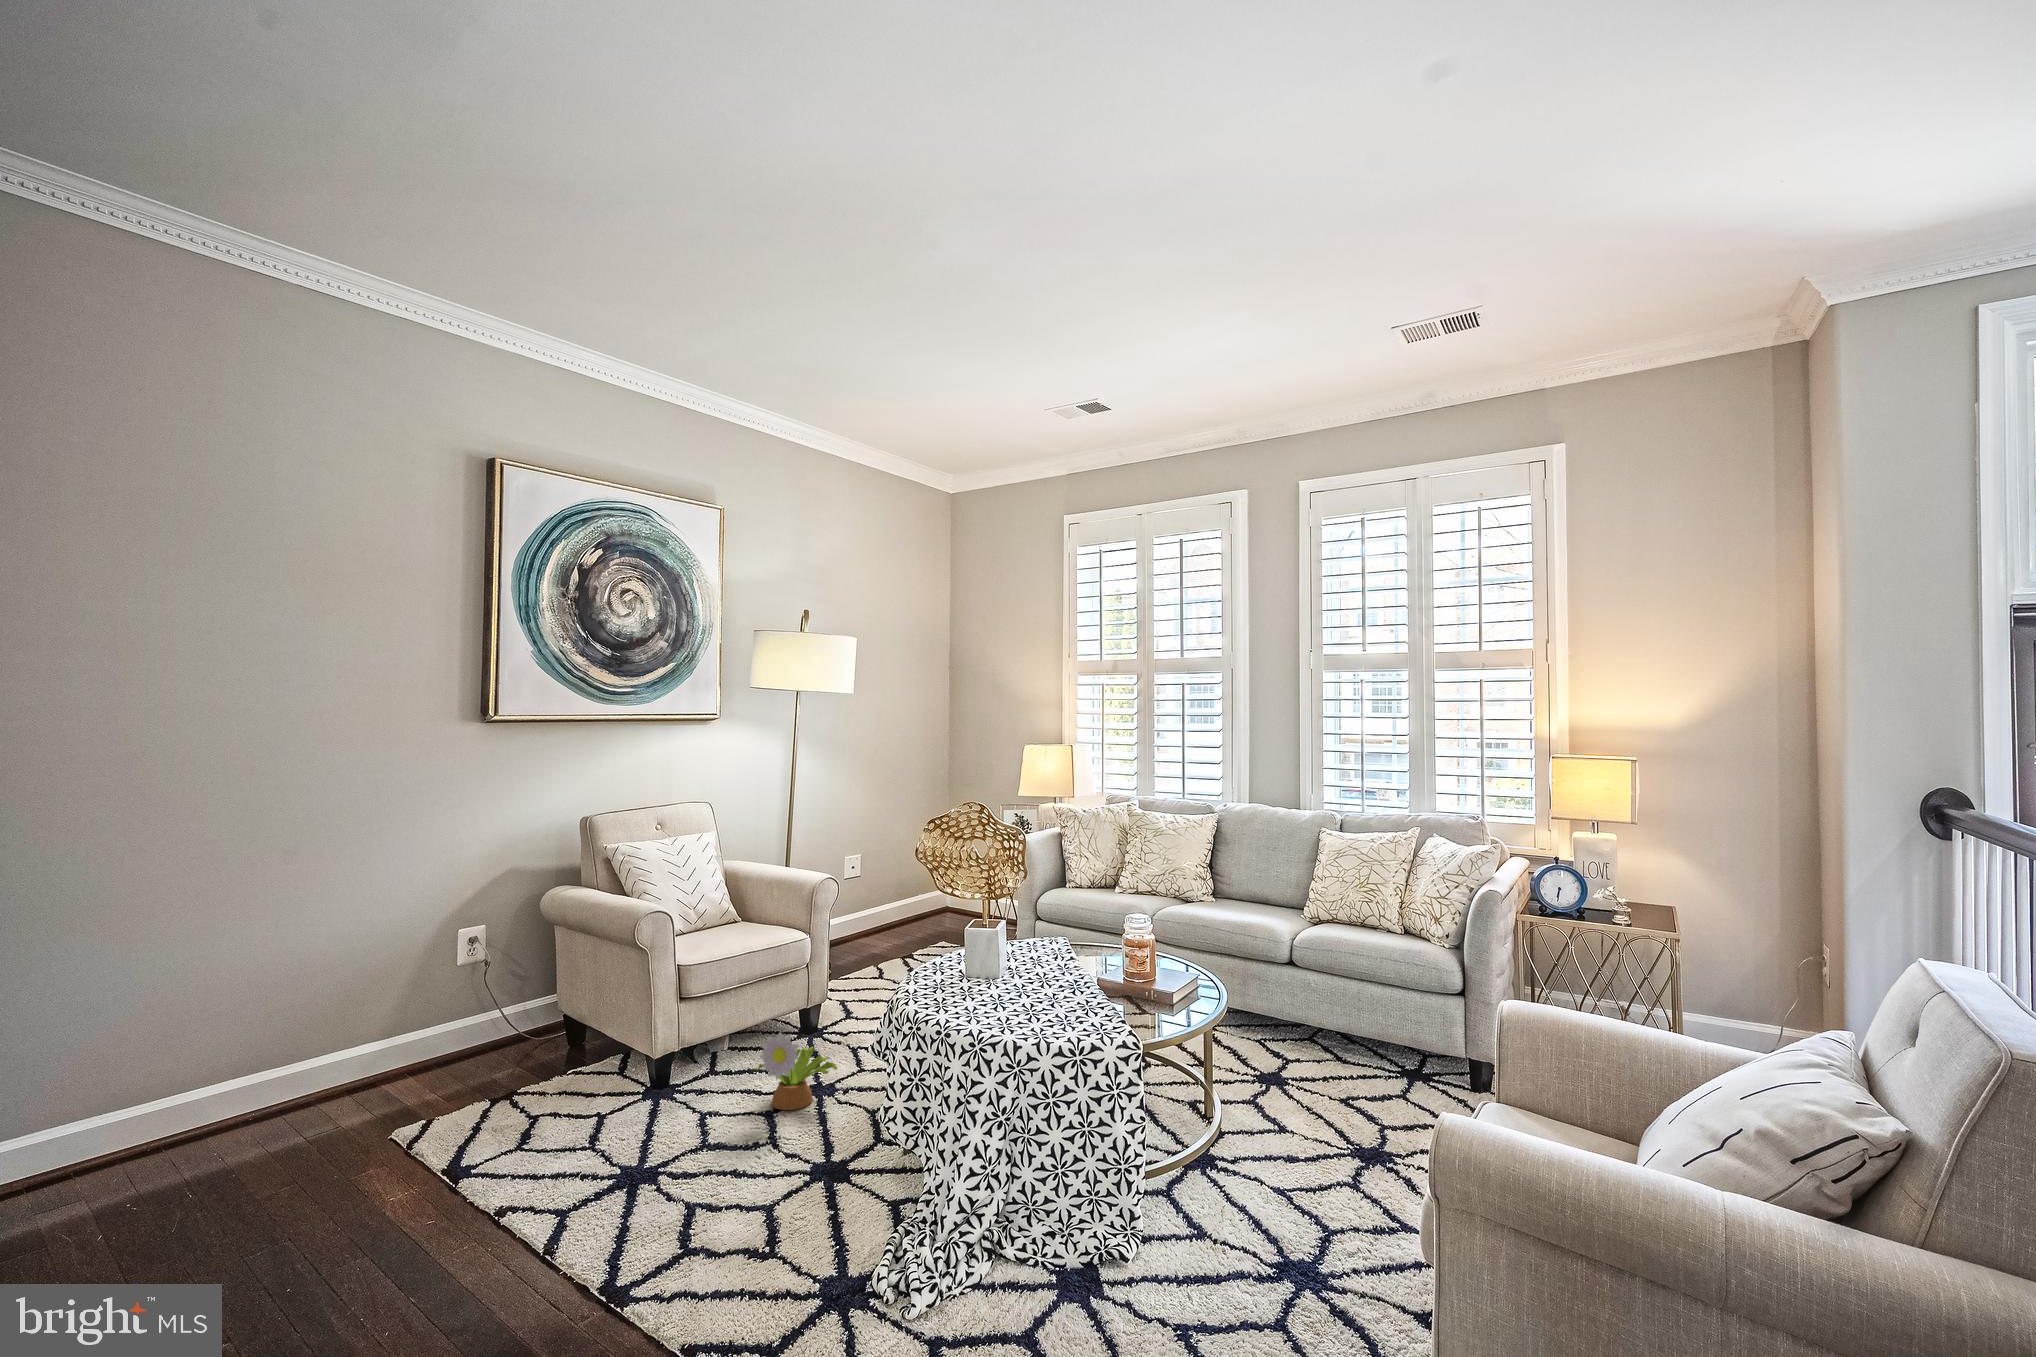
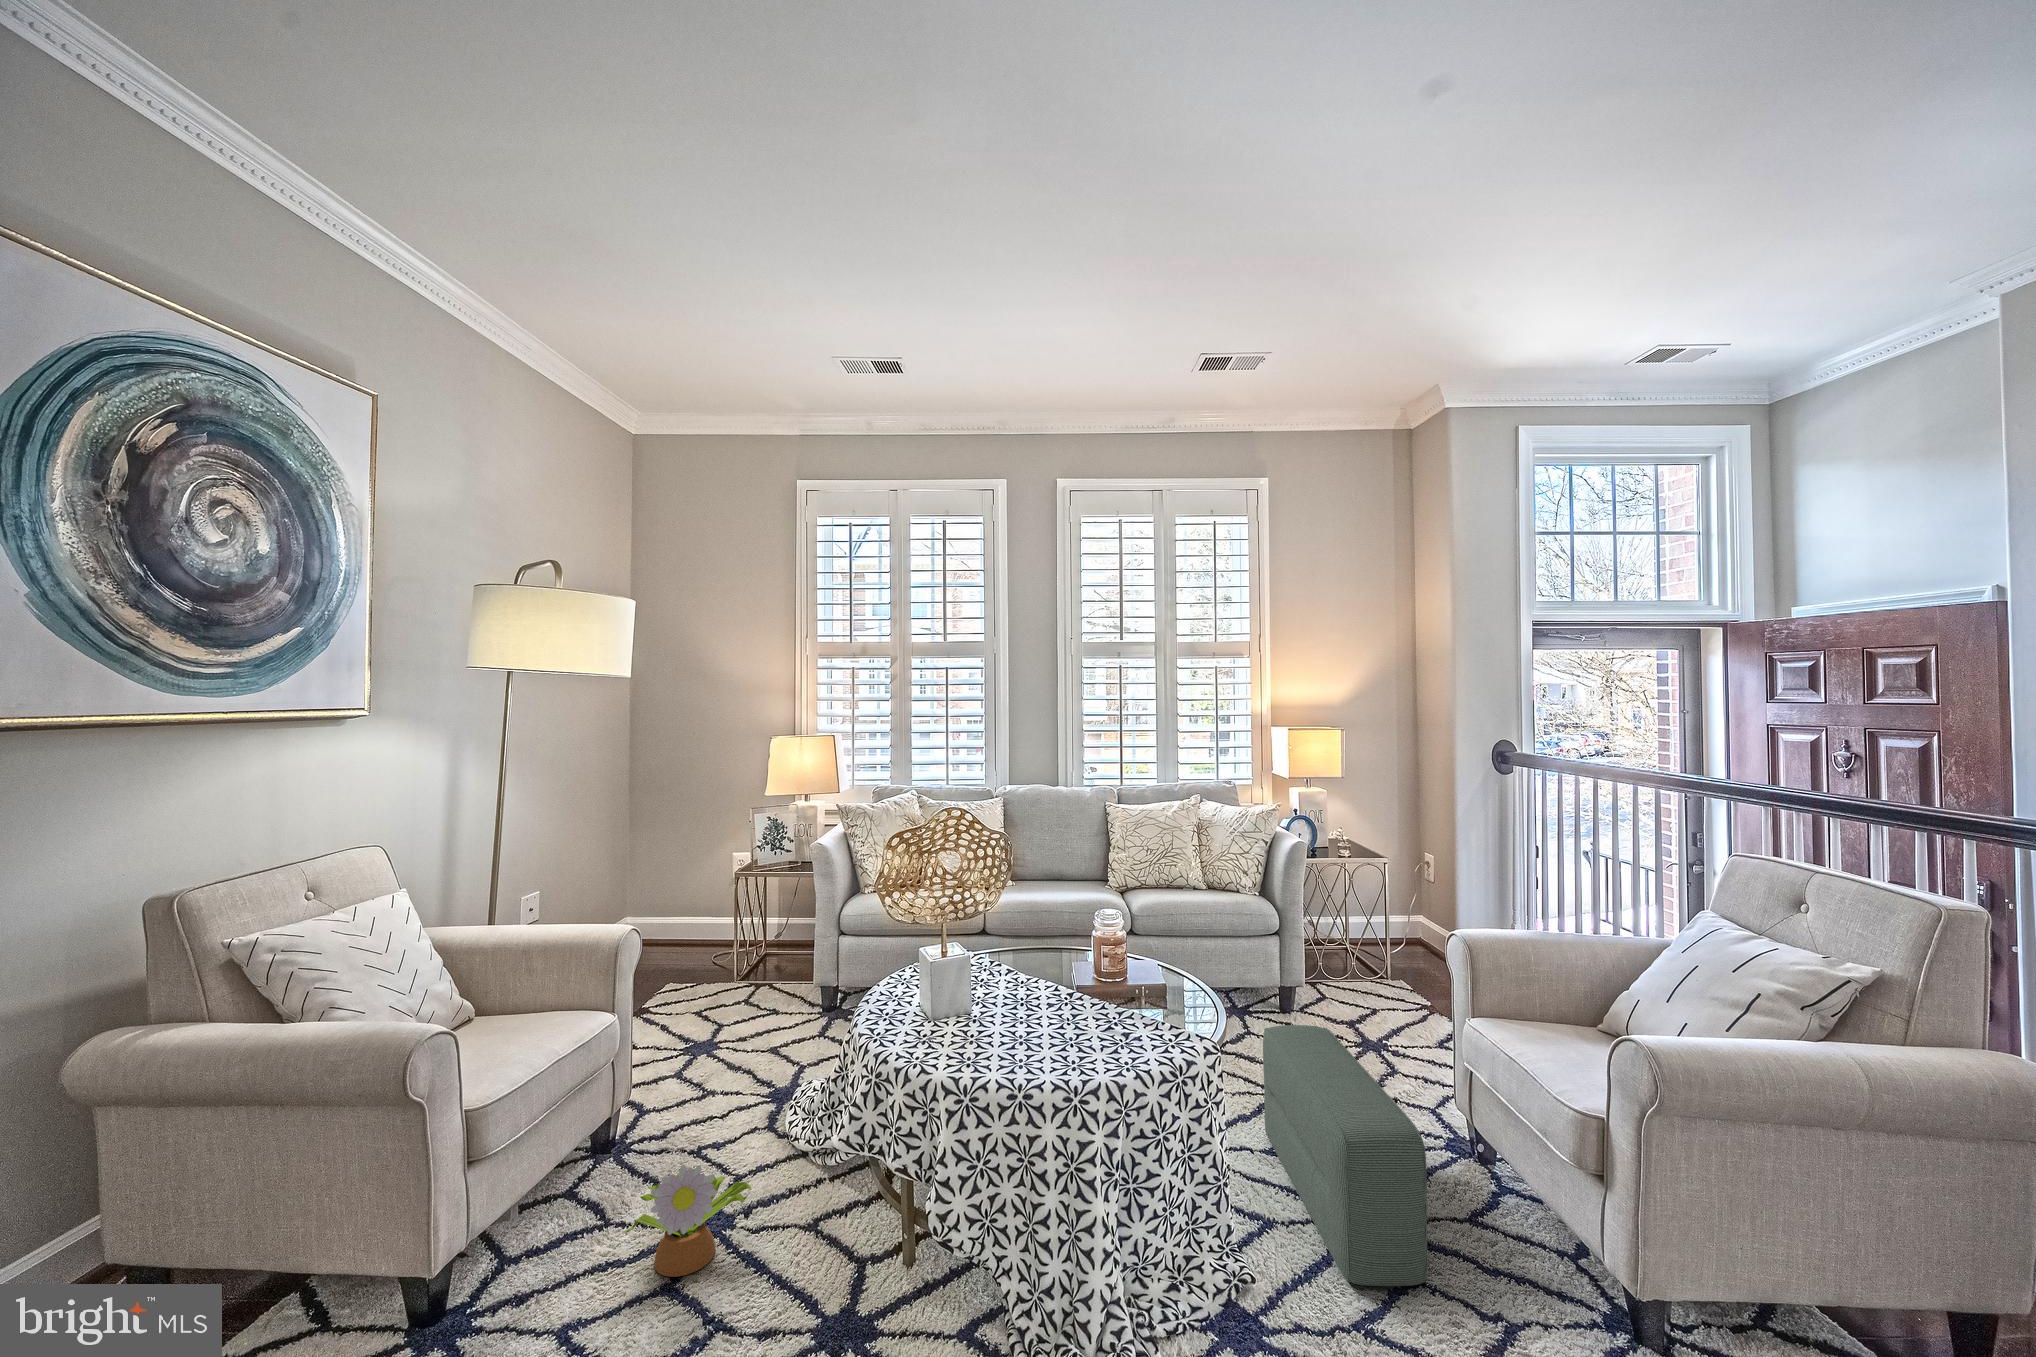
pouf: none [1202,1056,1355,1302] -> present [1263,1025,1428,1286]

